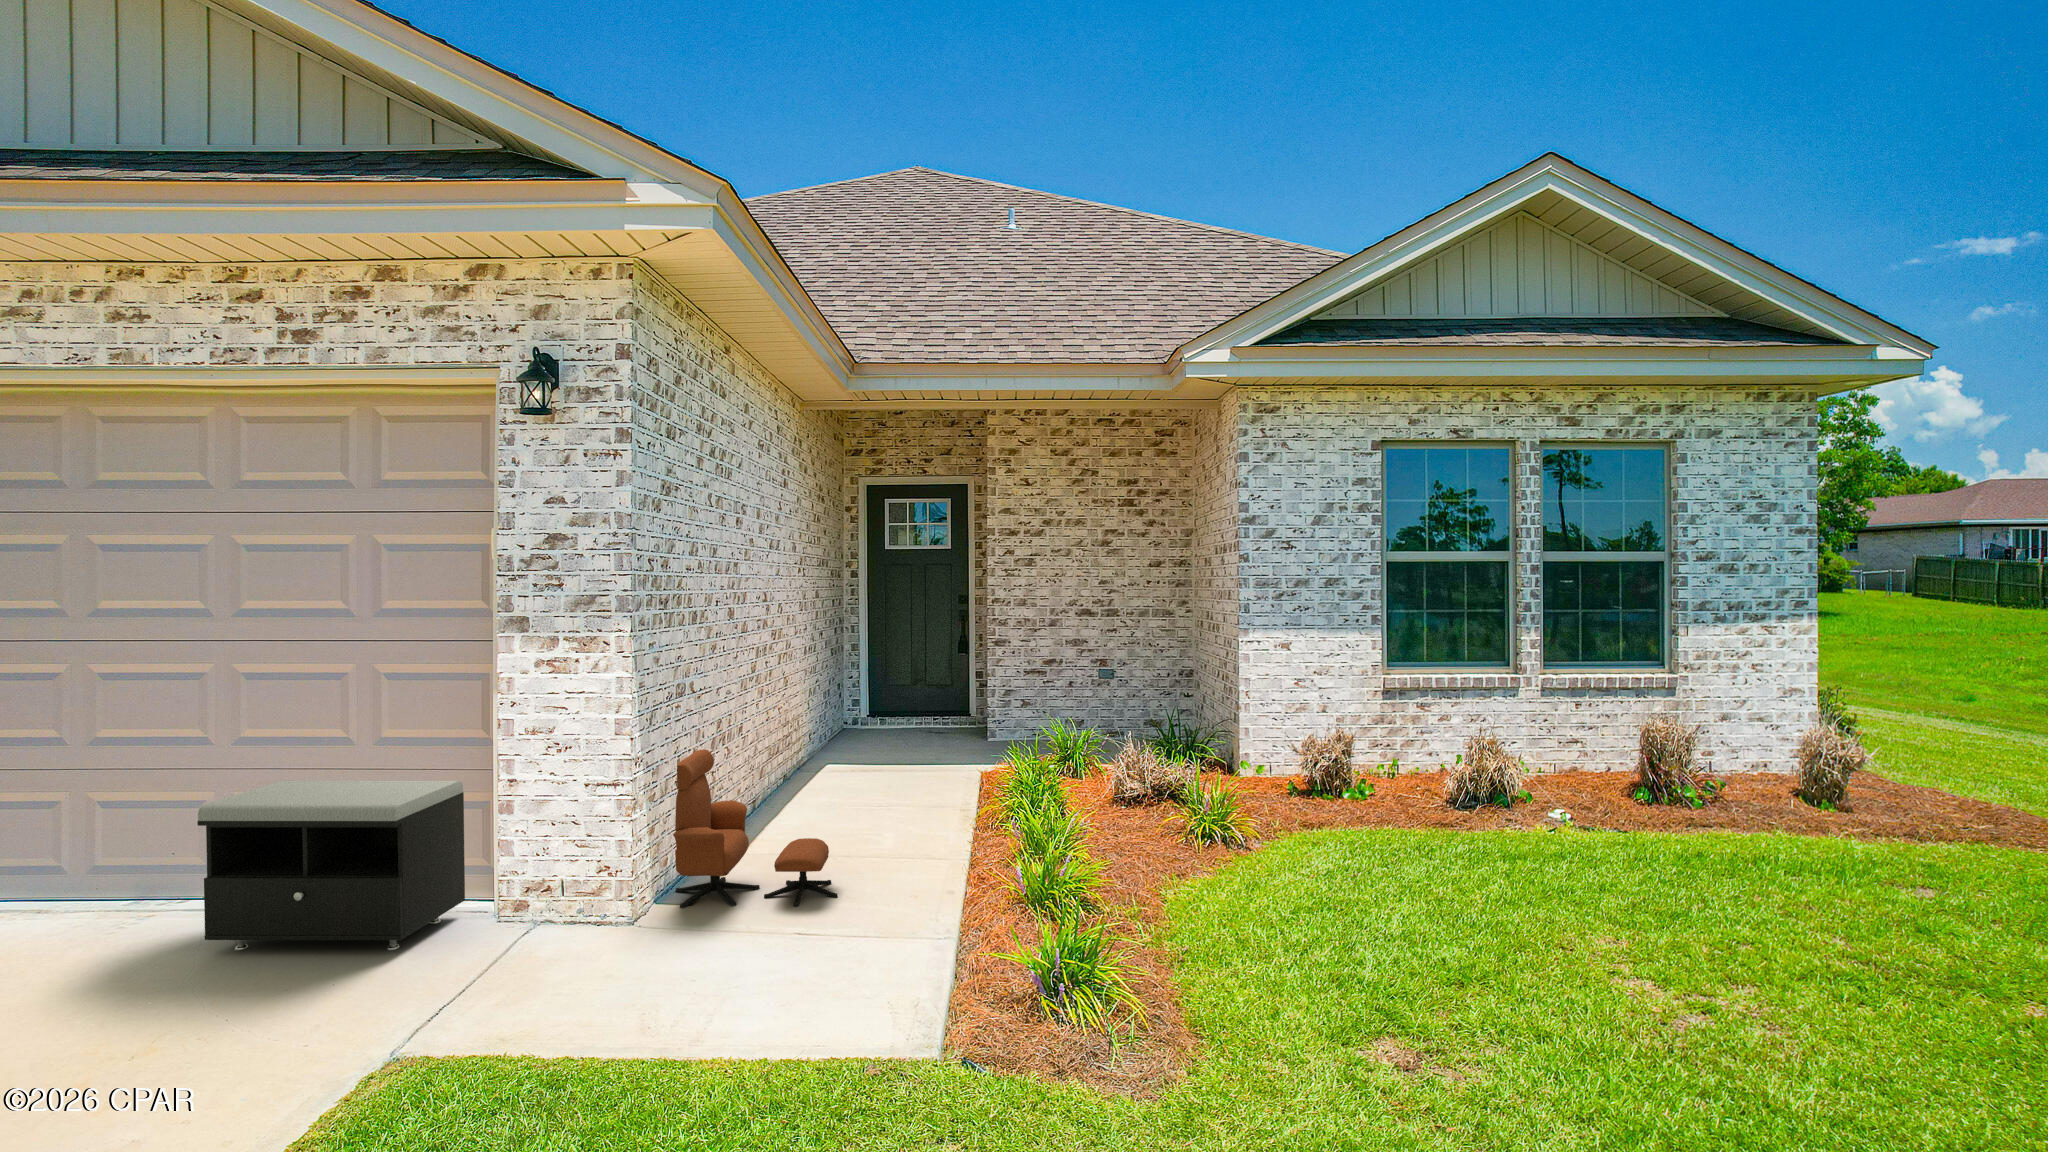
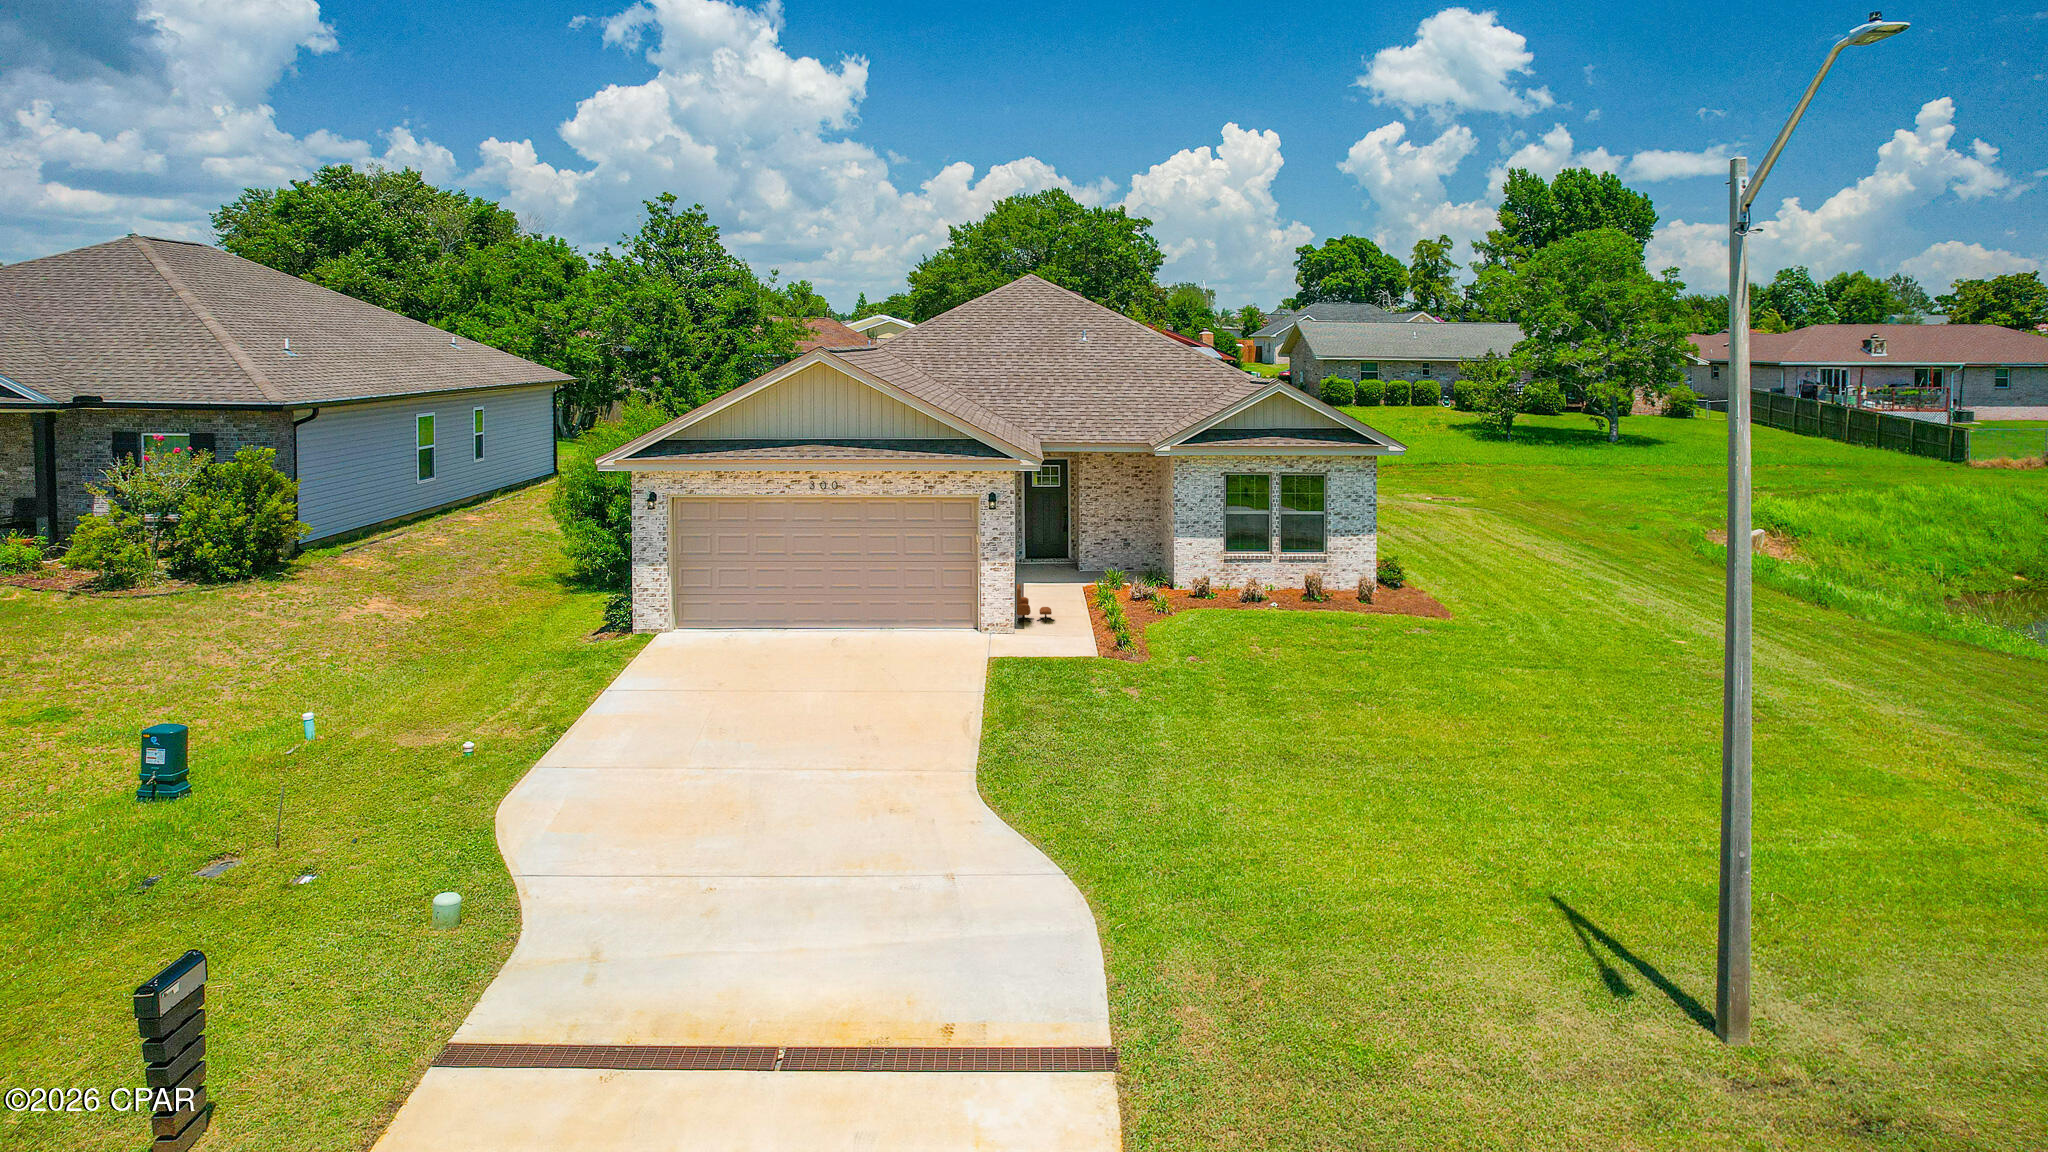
storage bench: present [197,780,465,951] -> none [924,592,969,630]

